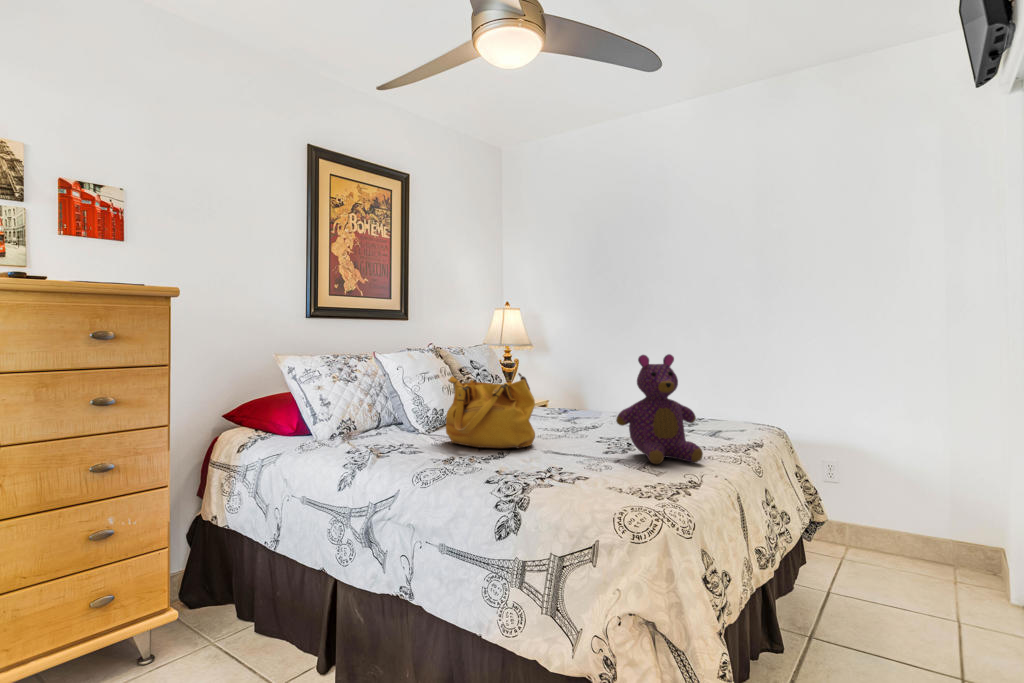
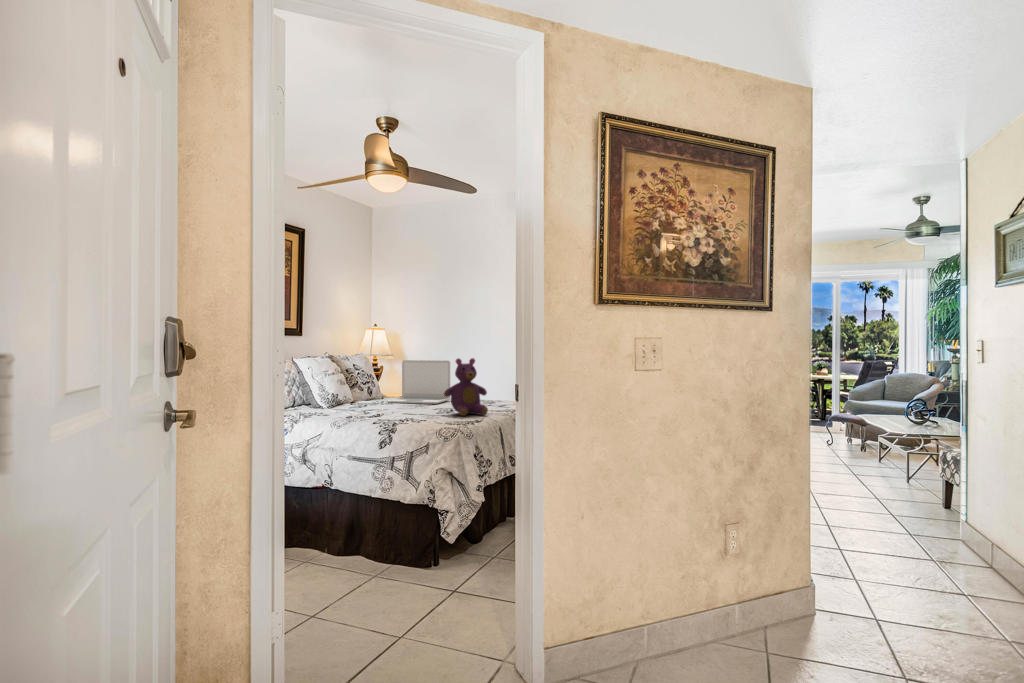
laptop: none [520,355,618,427] -> present [387,360,450,404]
handbag: present [446,373,535,448] -> none [343,369,398,413]

